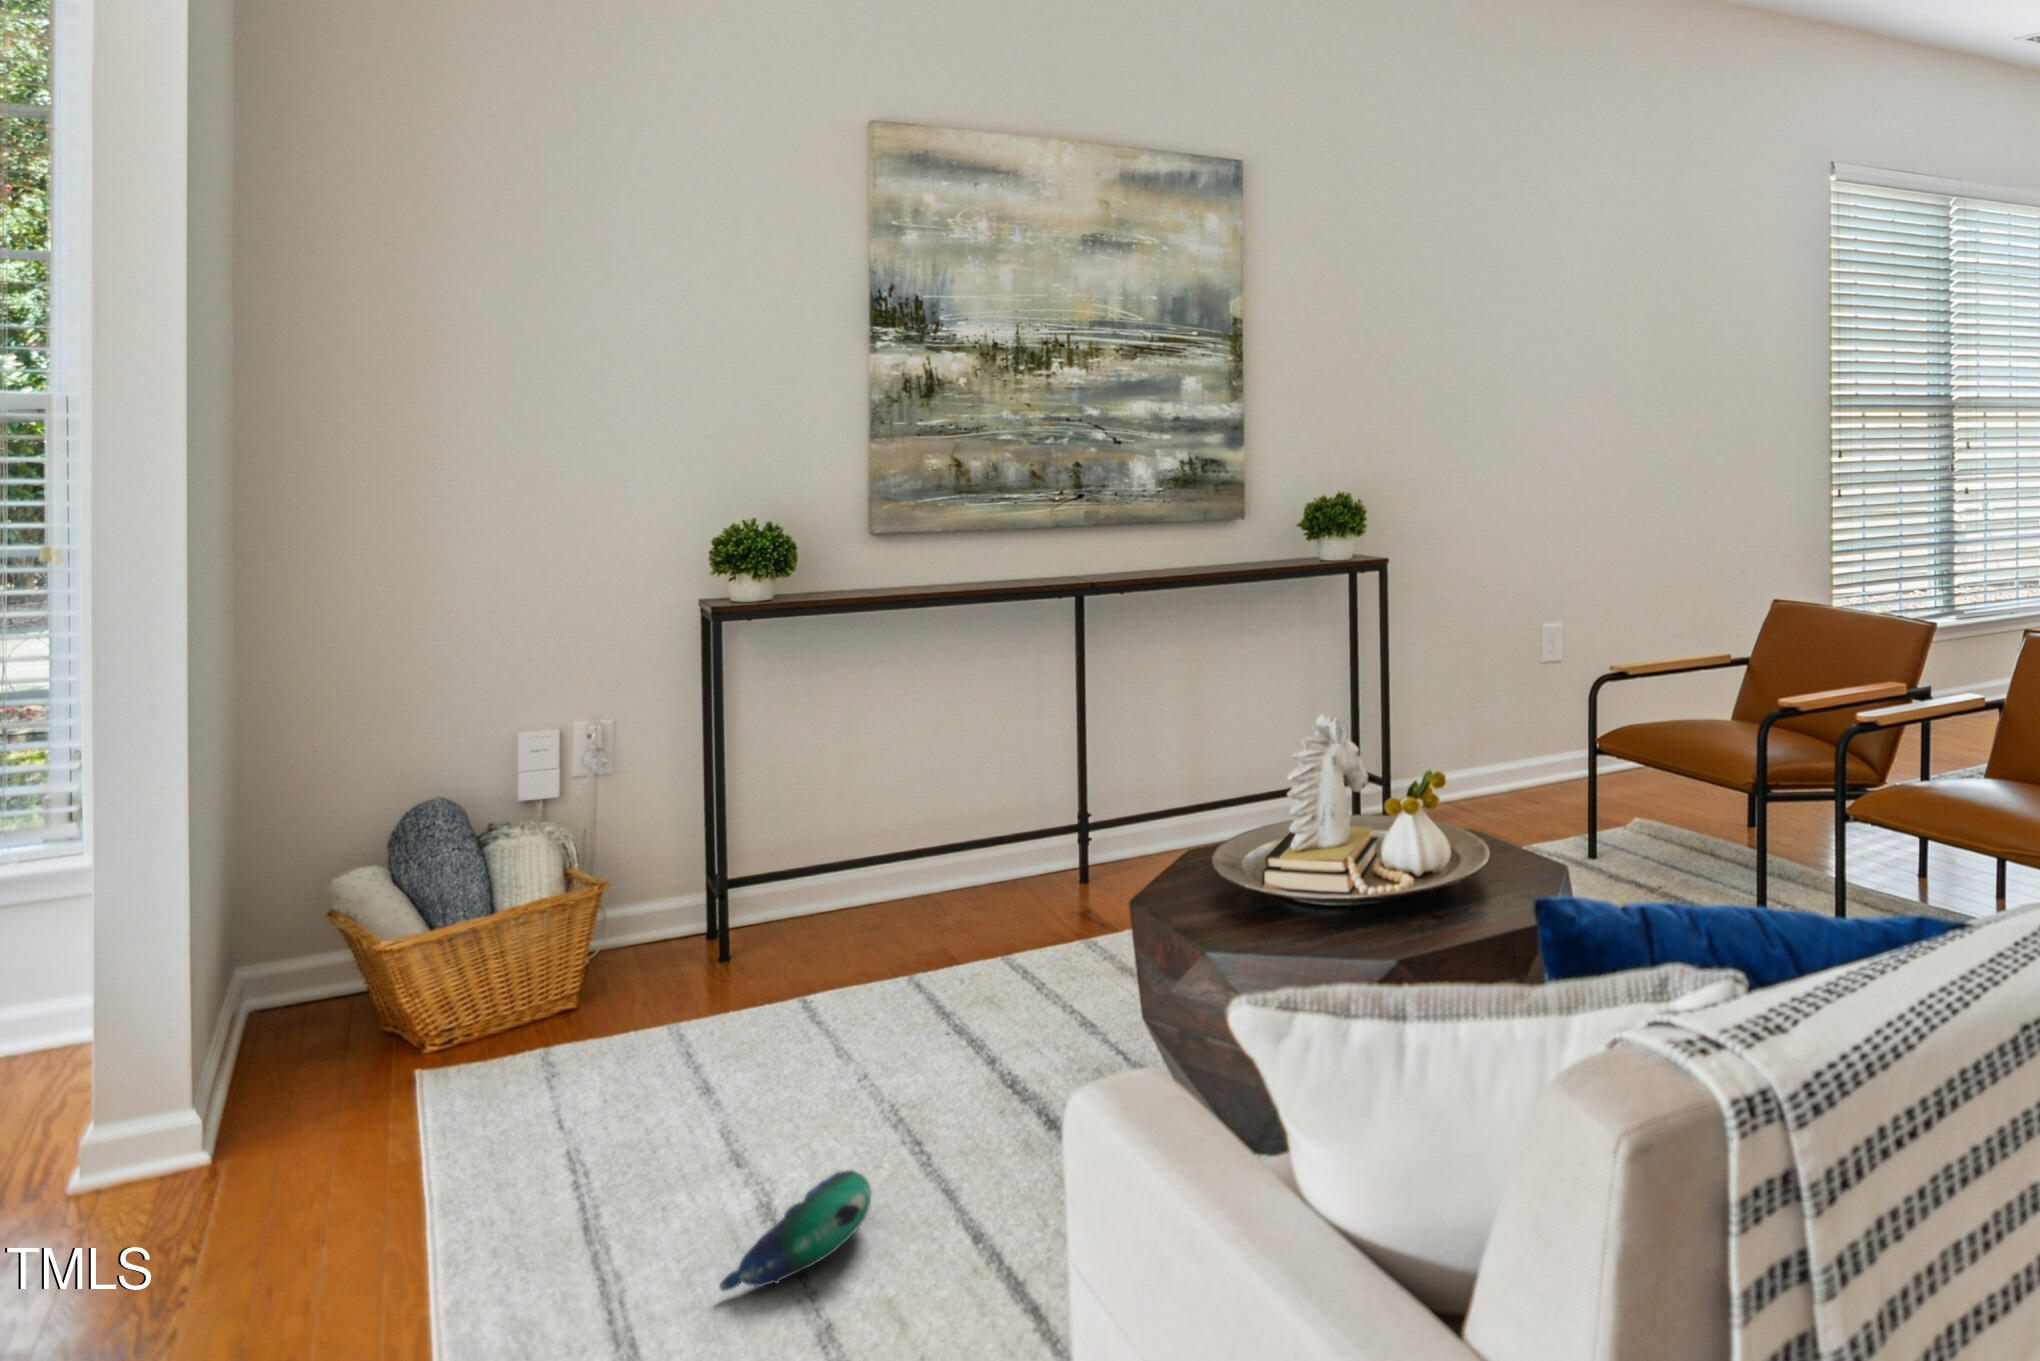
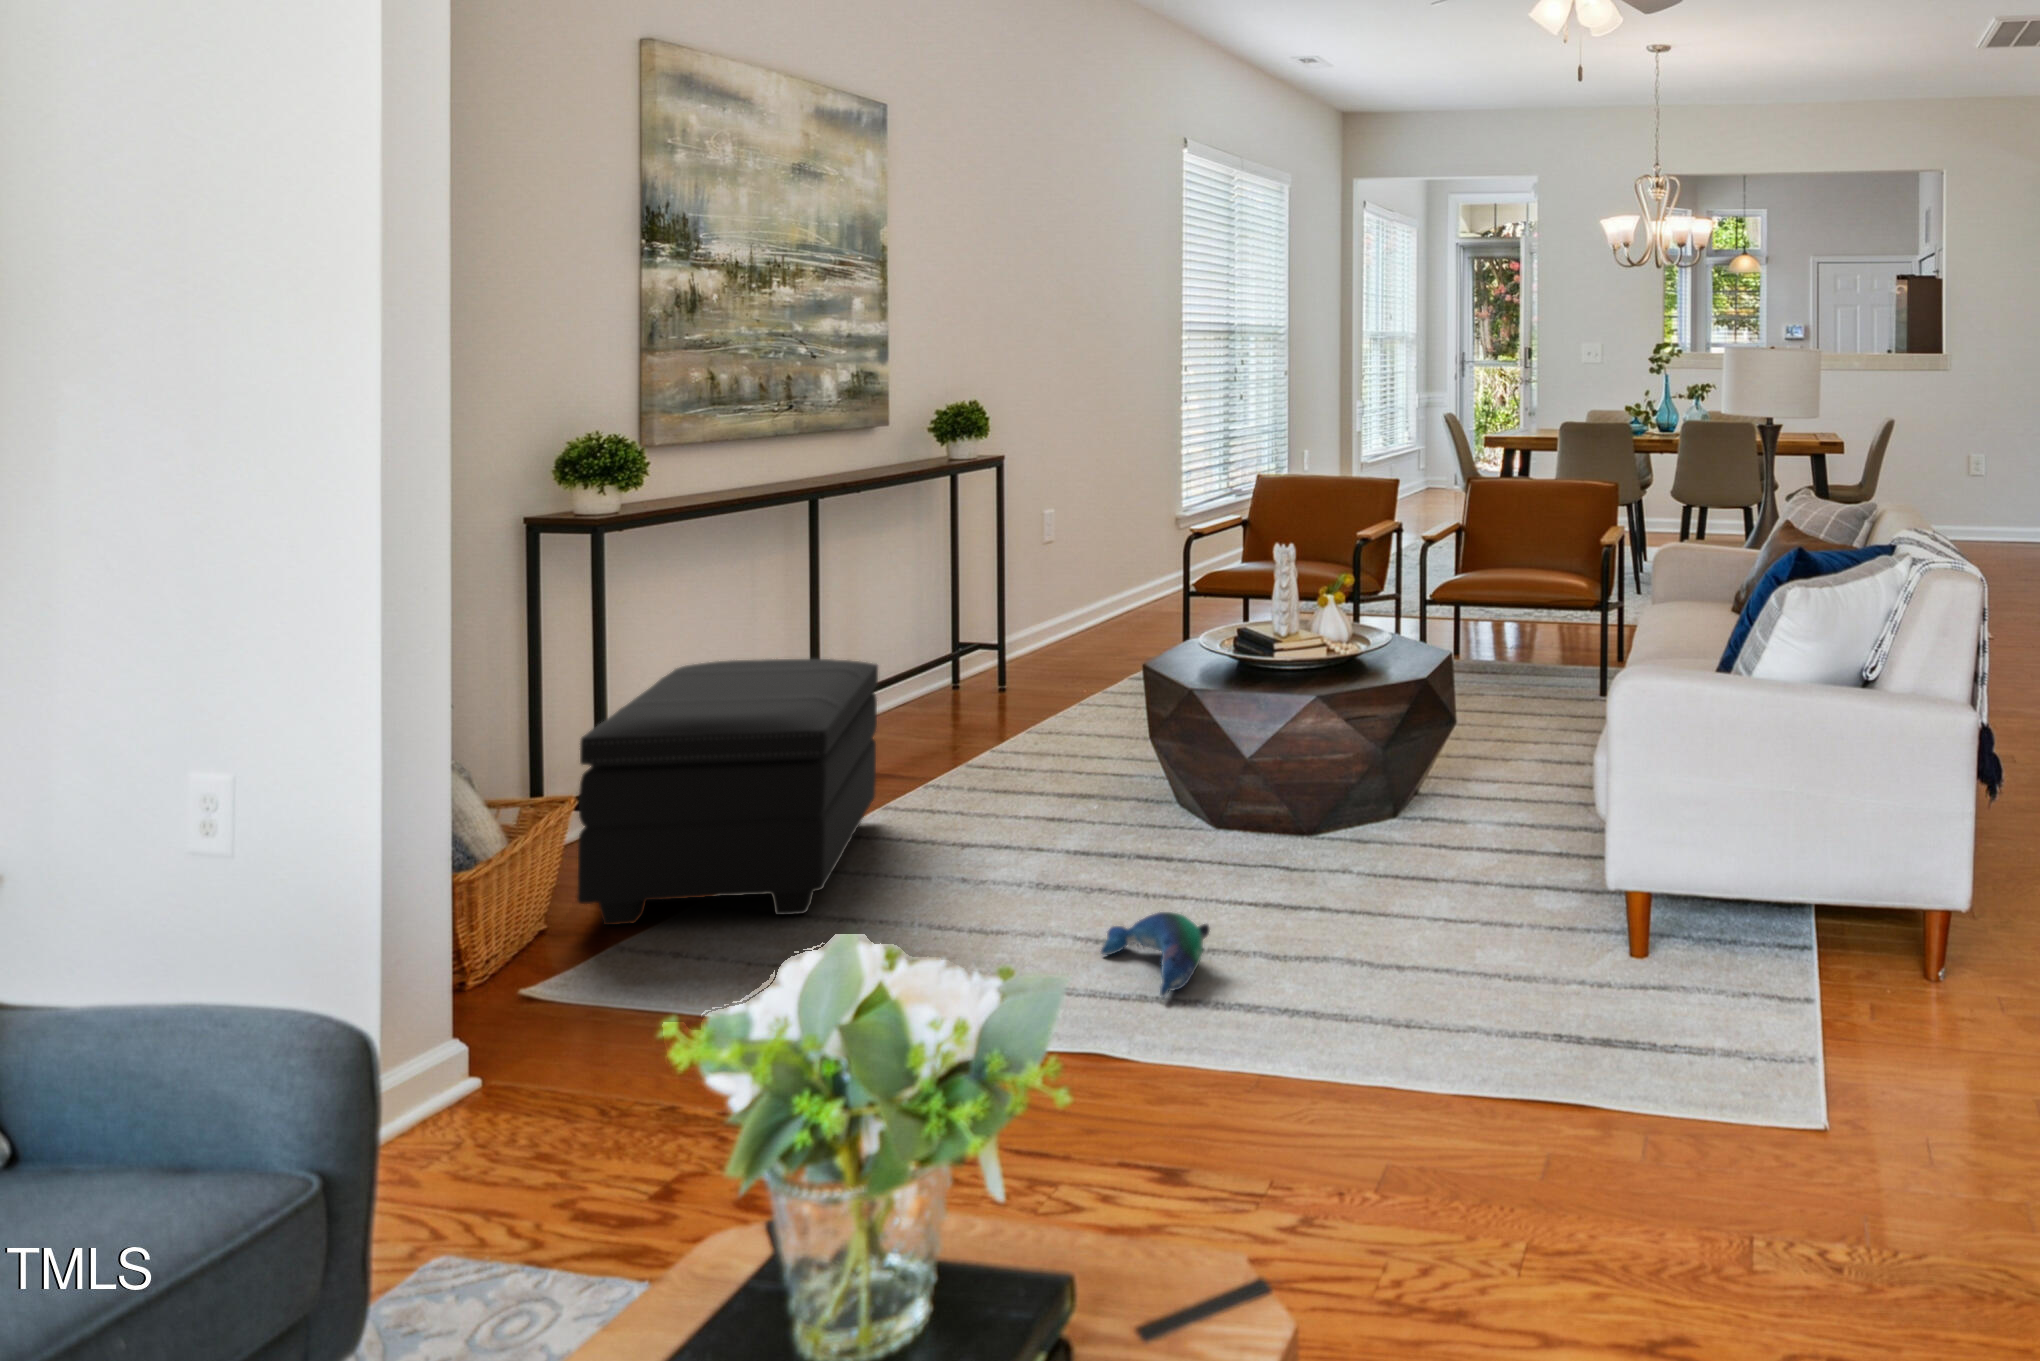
footstool: none [567,763,983,1059] -> present [577,659,878,925]

